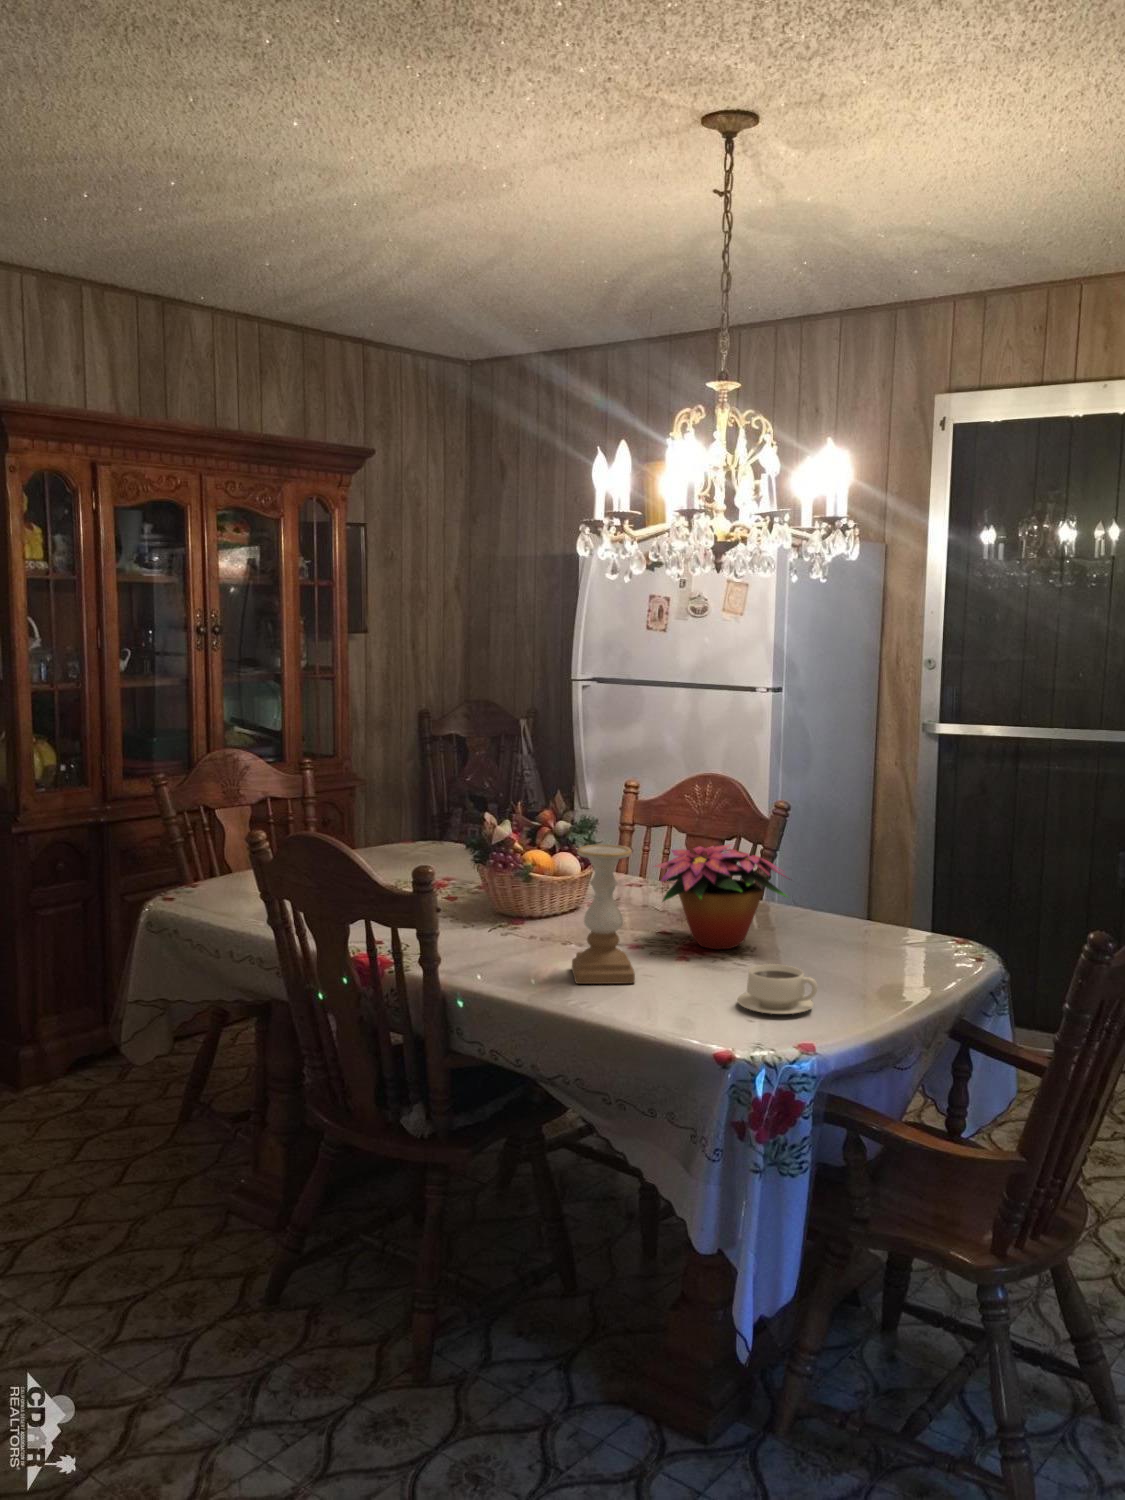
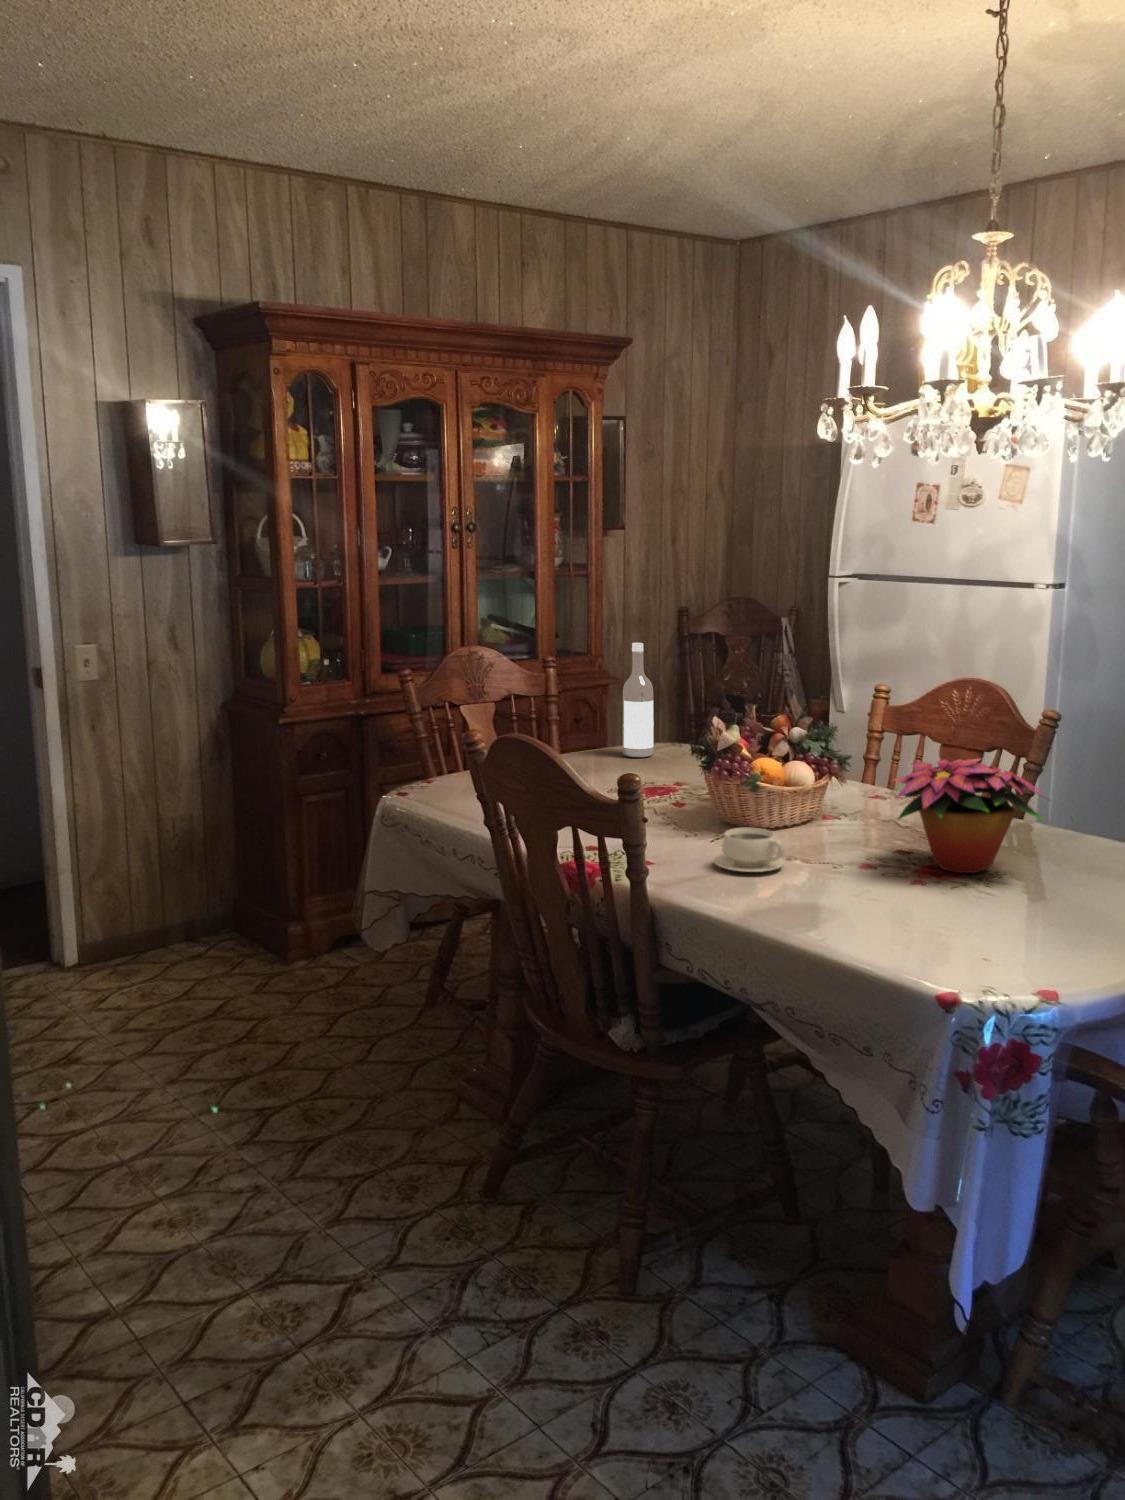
wine bottle: none [383,744,414,855] -> present [622,643,654,757]
candle holder: present [572,844,635,984] -> none [793,756,861,908]
teacup: present [737,964,818,1014] -> present [714,828,784,872]

